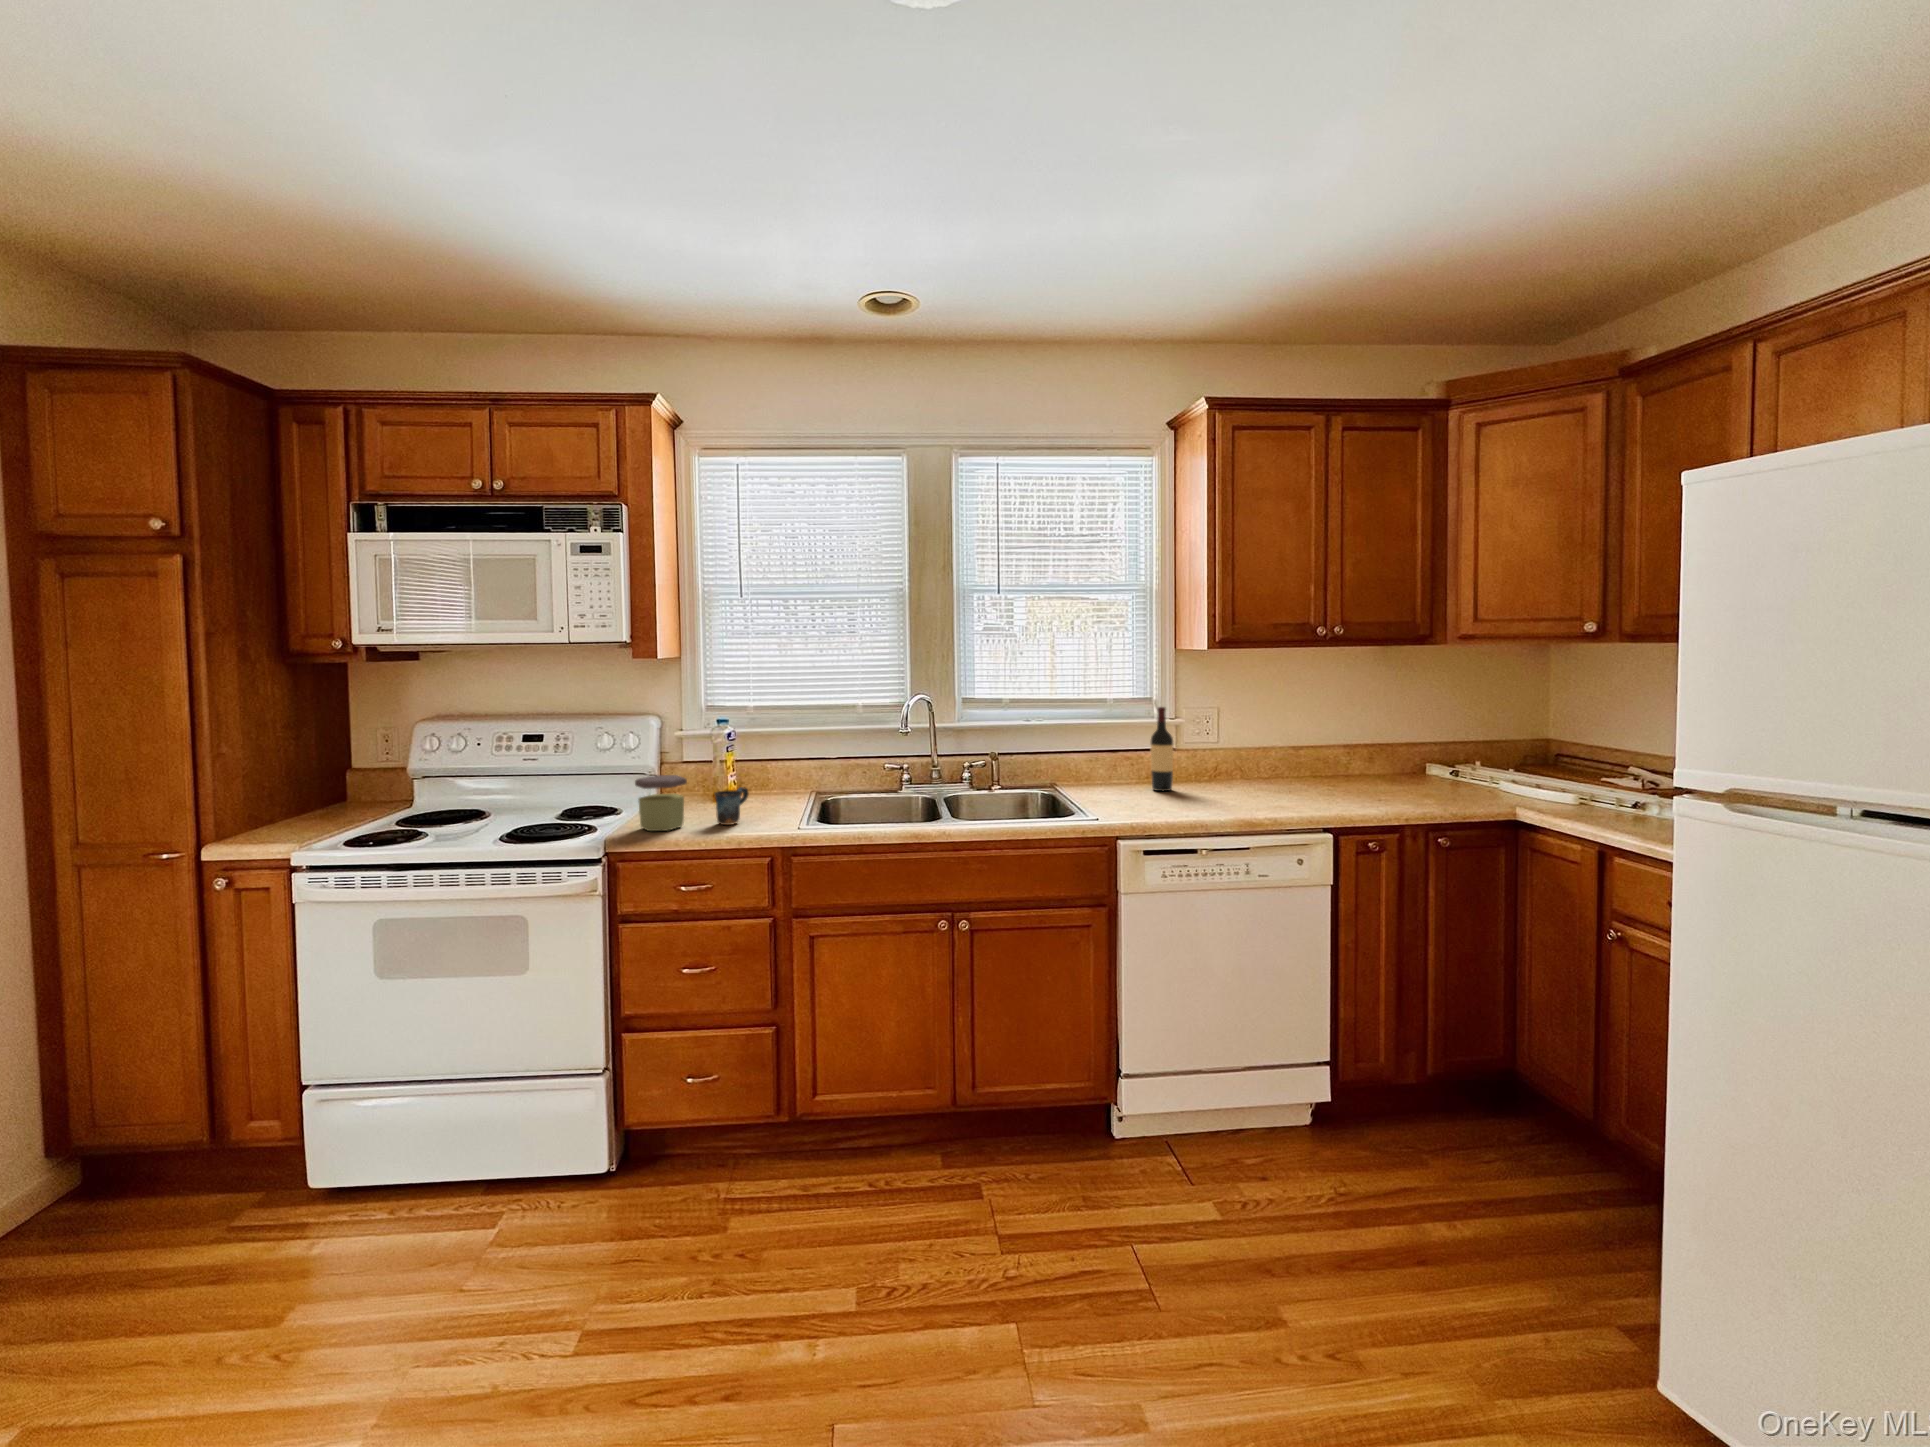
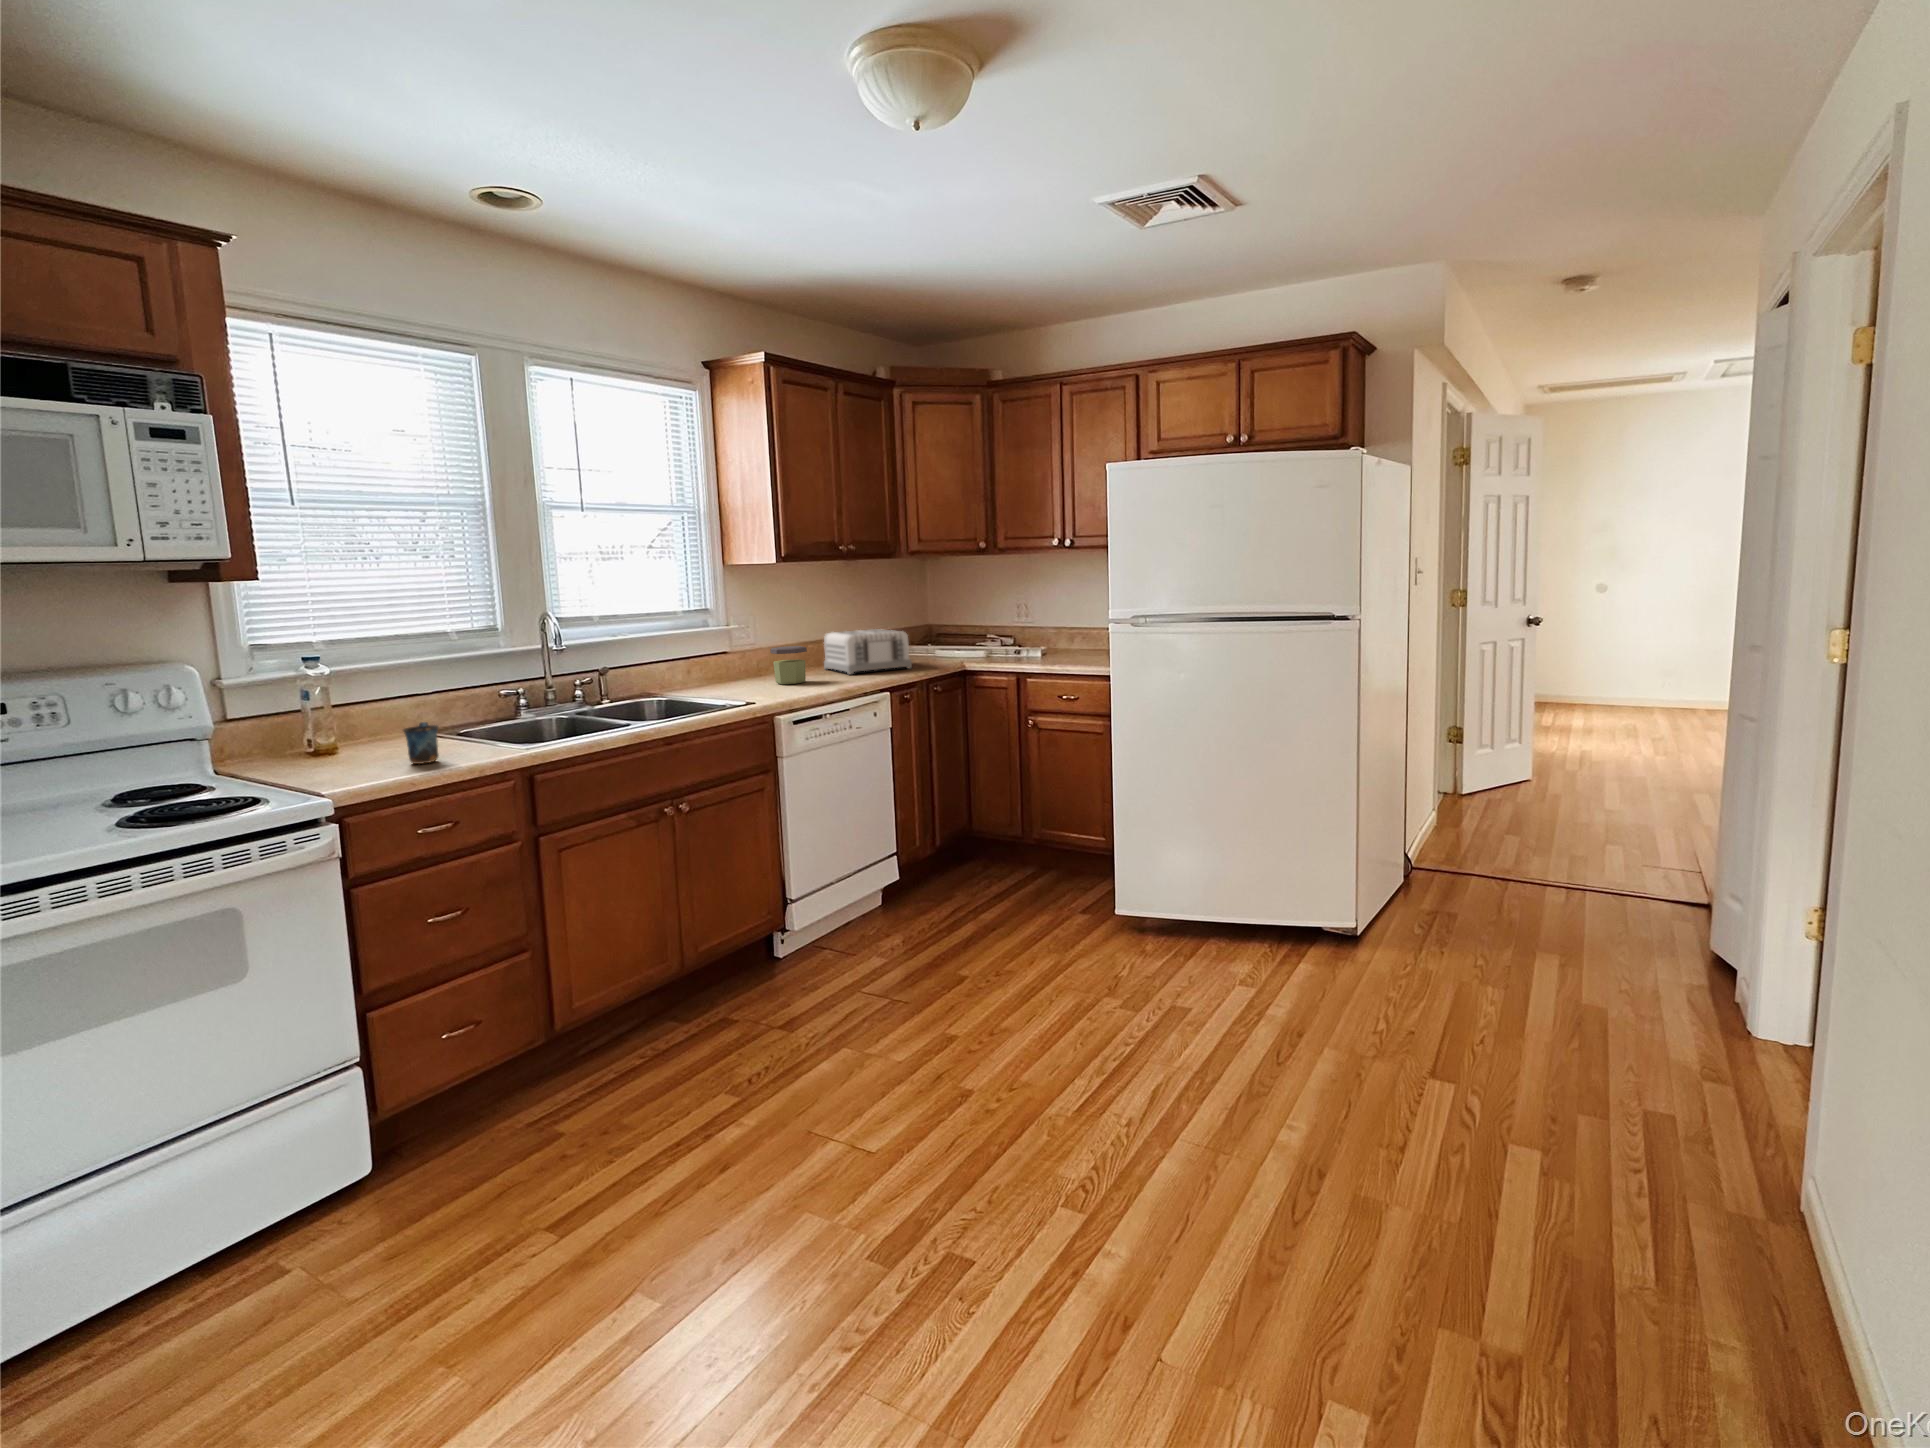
wine bottle: present [1151,707,1173,791] -> none [727,614,749,686]
toaster: none [1302,738,1408,804] -> present [824,629,912,674]
jar: present [635,775,687,831] -> present [770,646,807,684]

